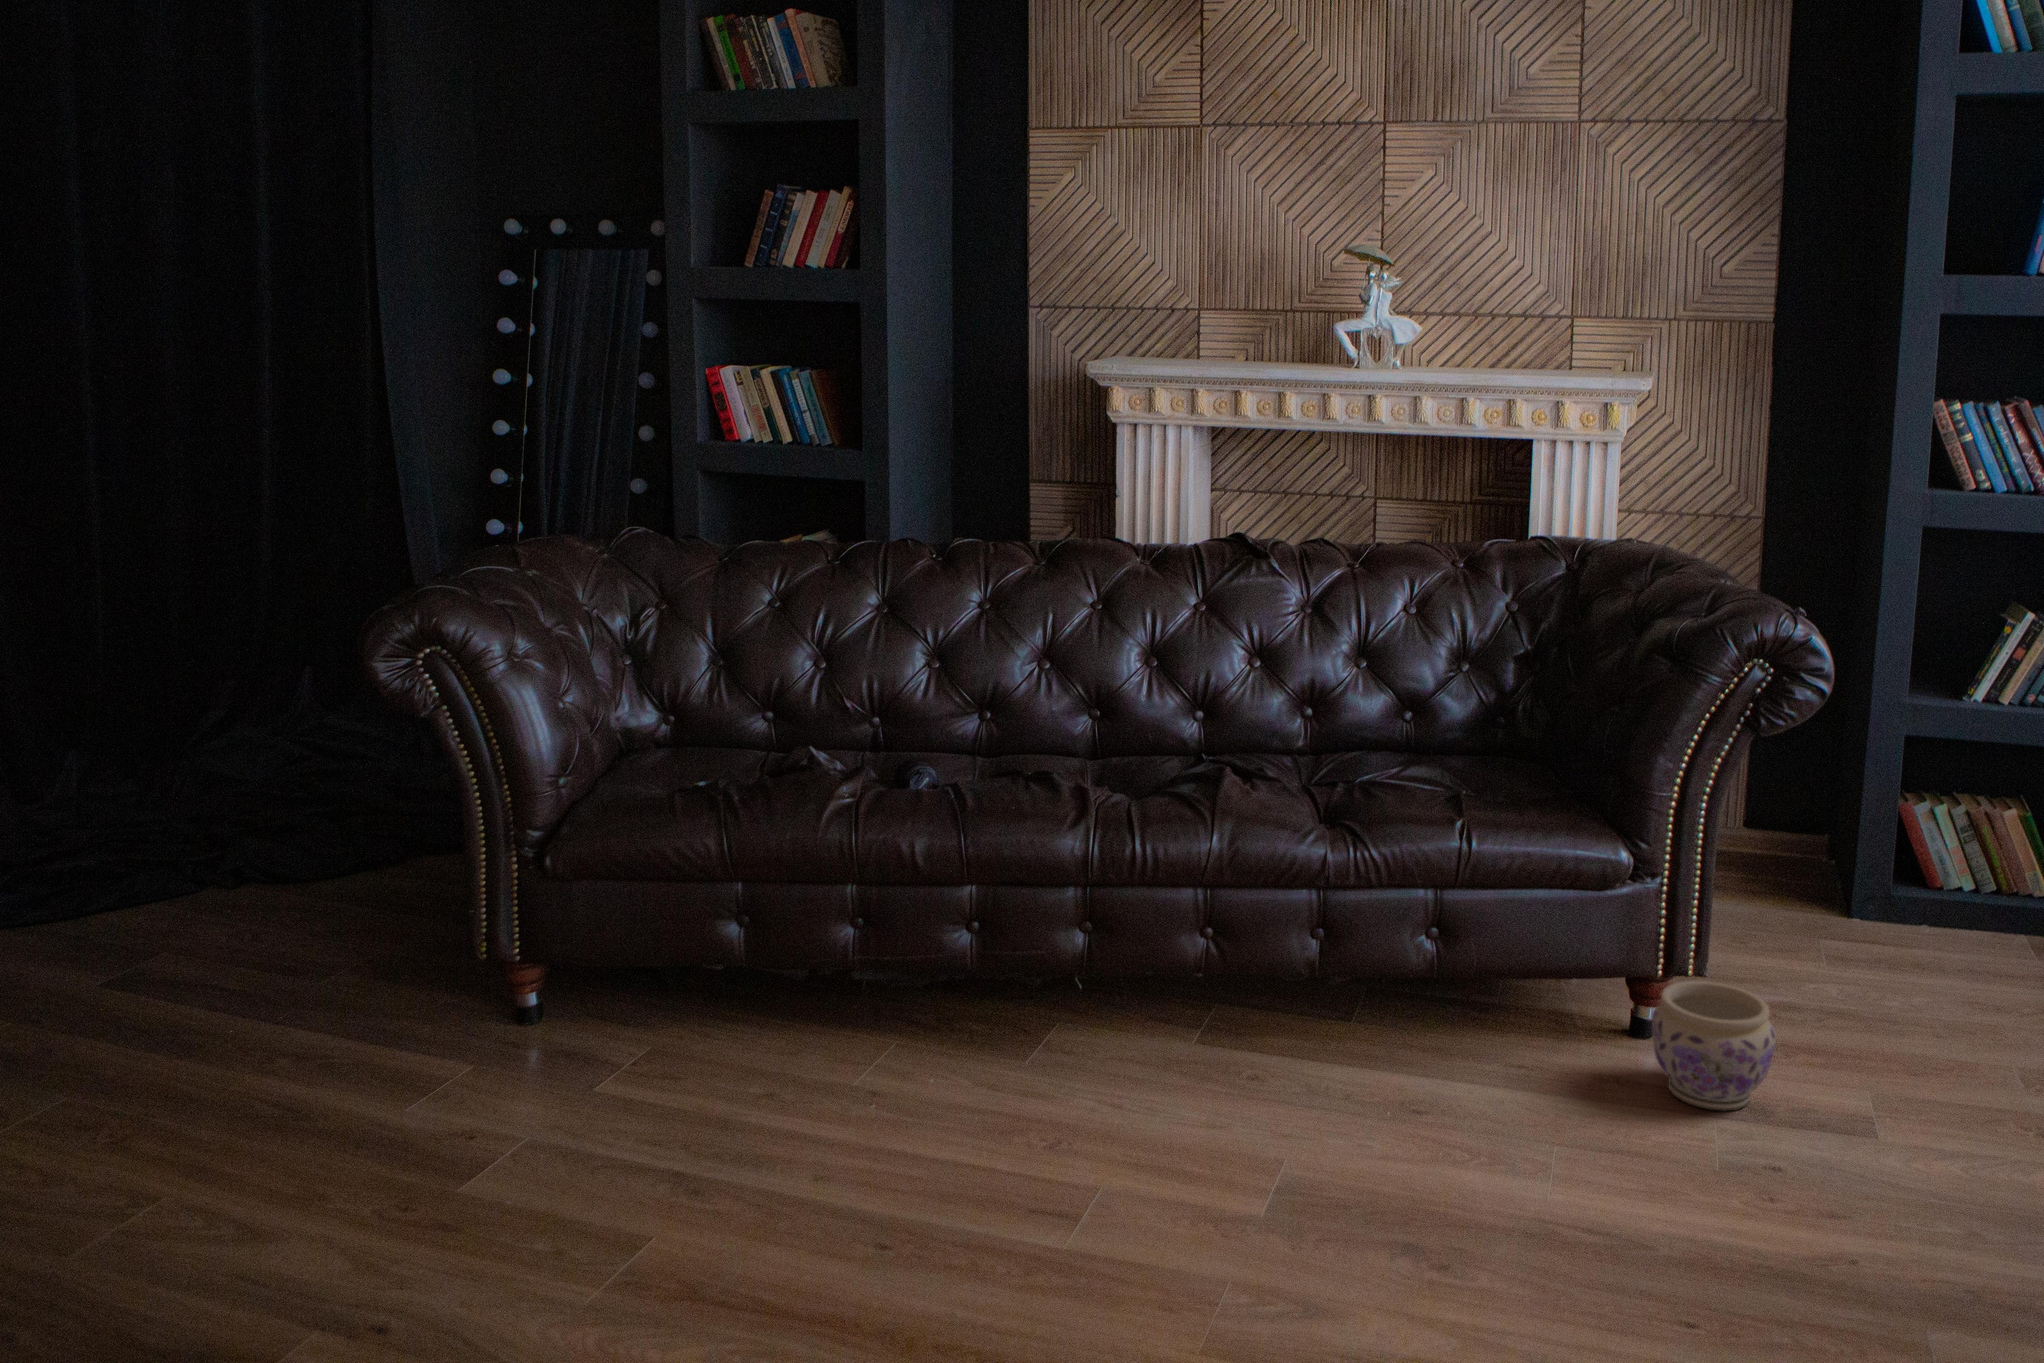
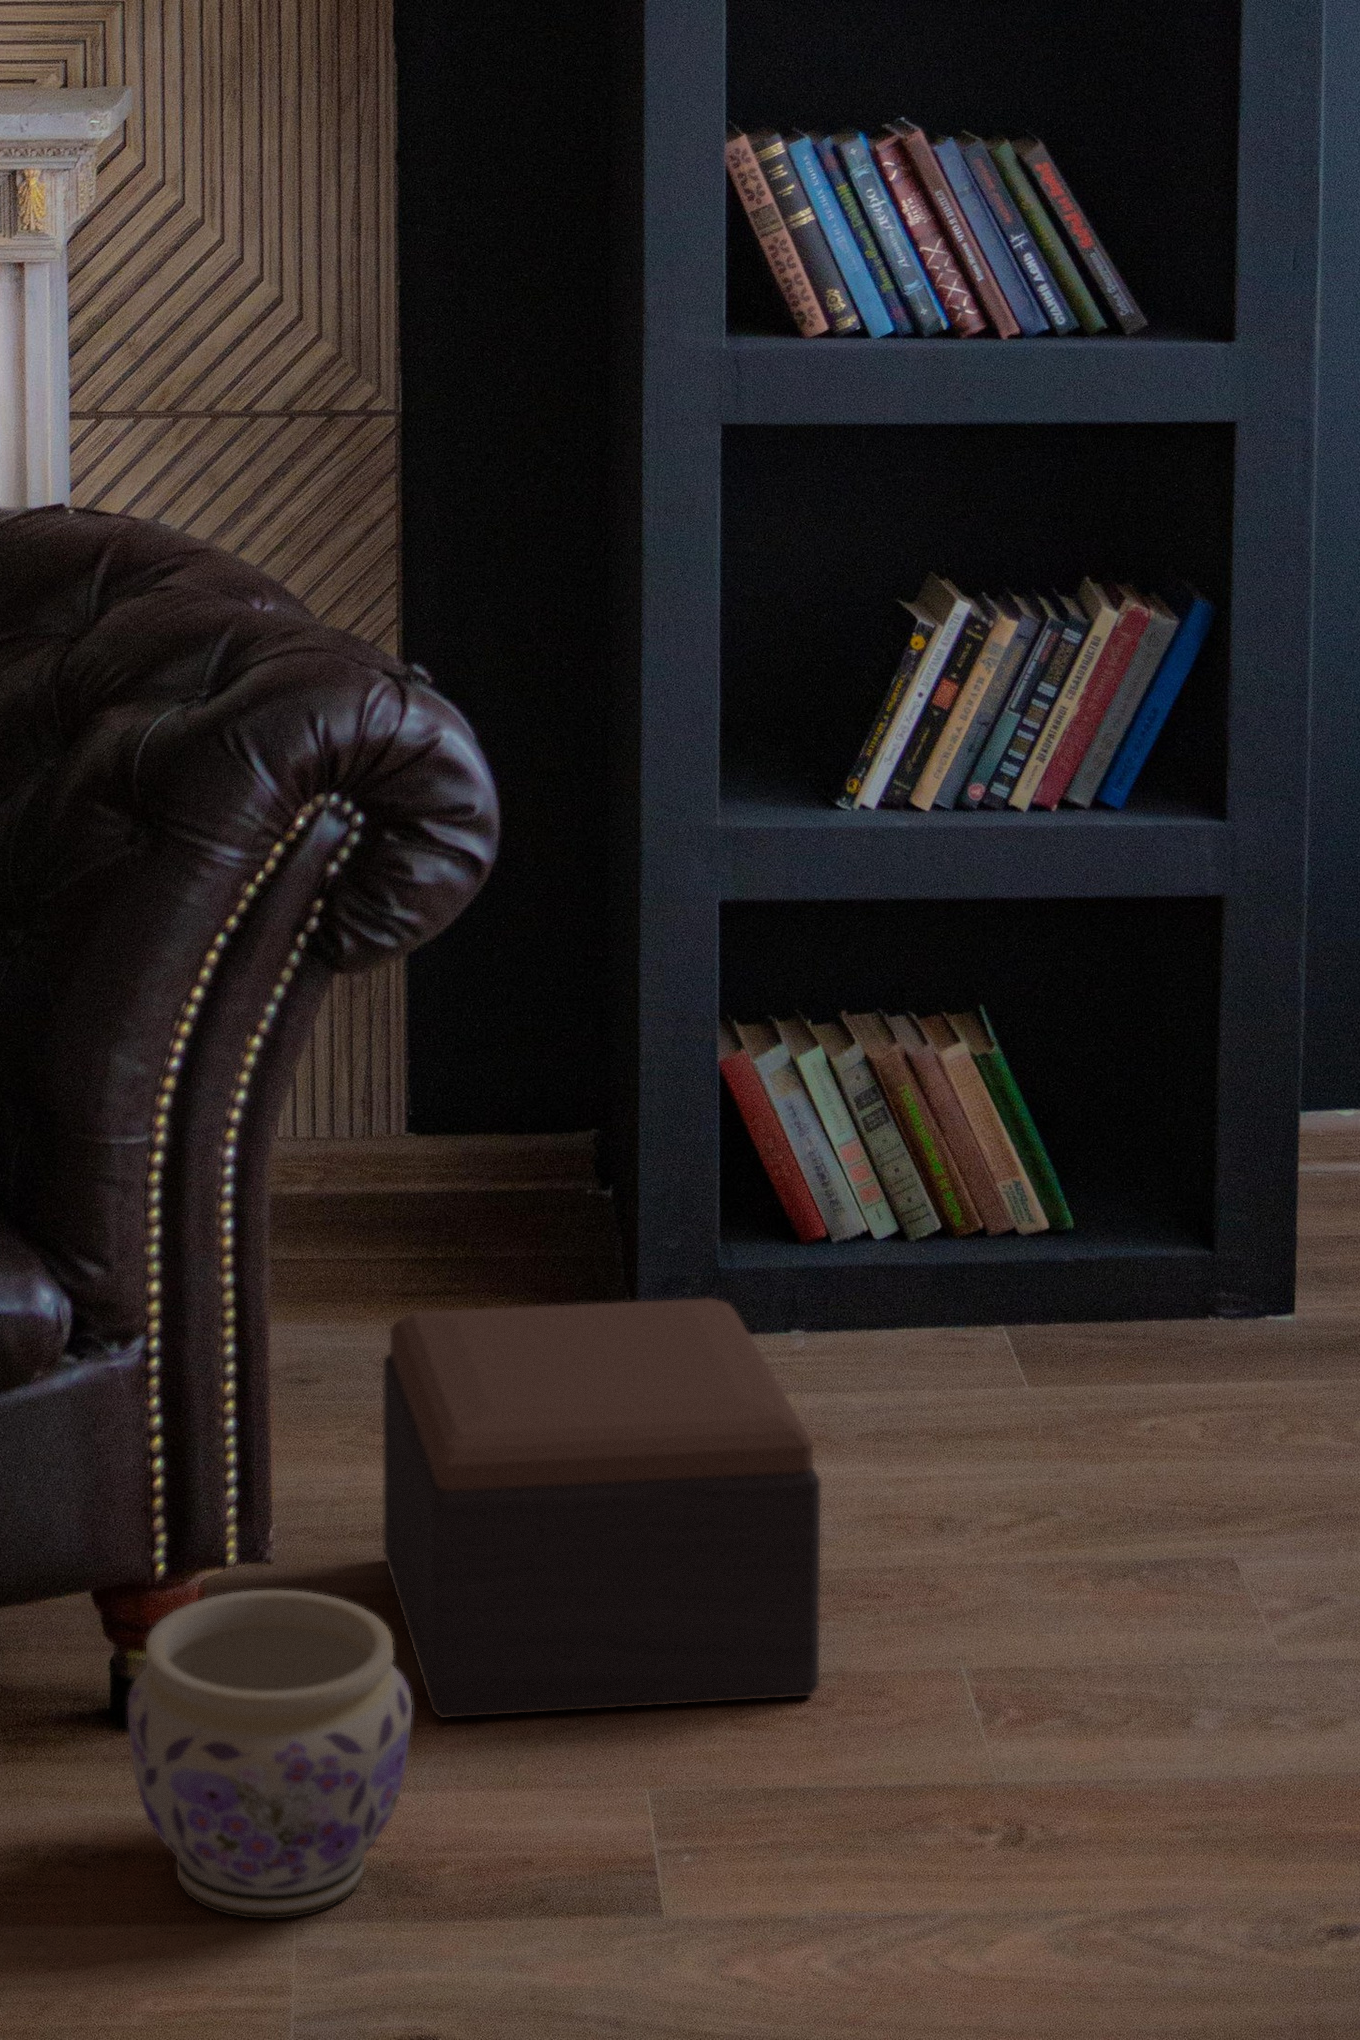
footstool: none [1746,884,1960,1064] -> present [383,1298,820,1718]

